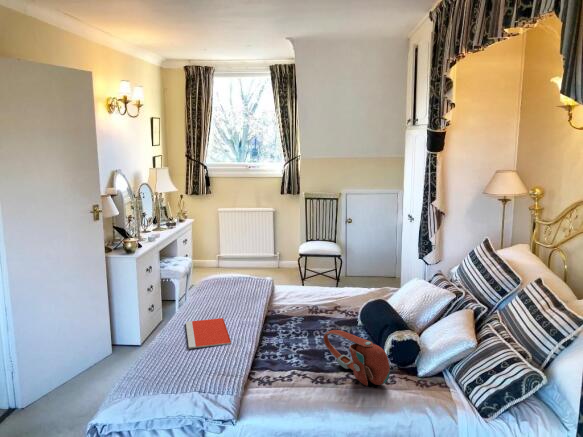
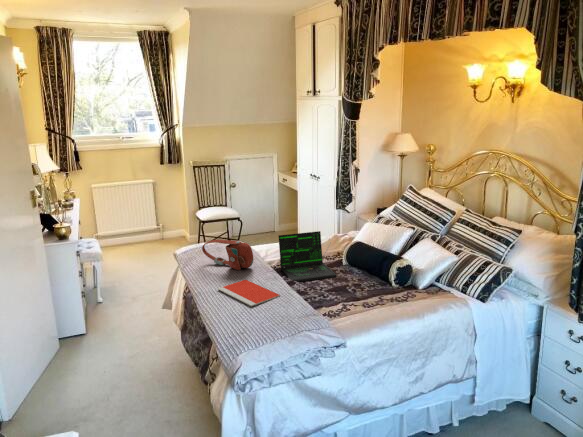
laptop: none [276,276,349,336] -> present [279,231,336,282]
handbag: present [323,330,390,386] -> present [202,240,253,270]

